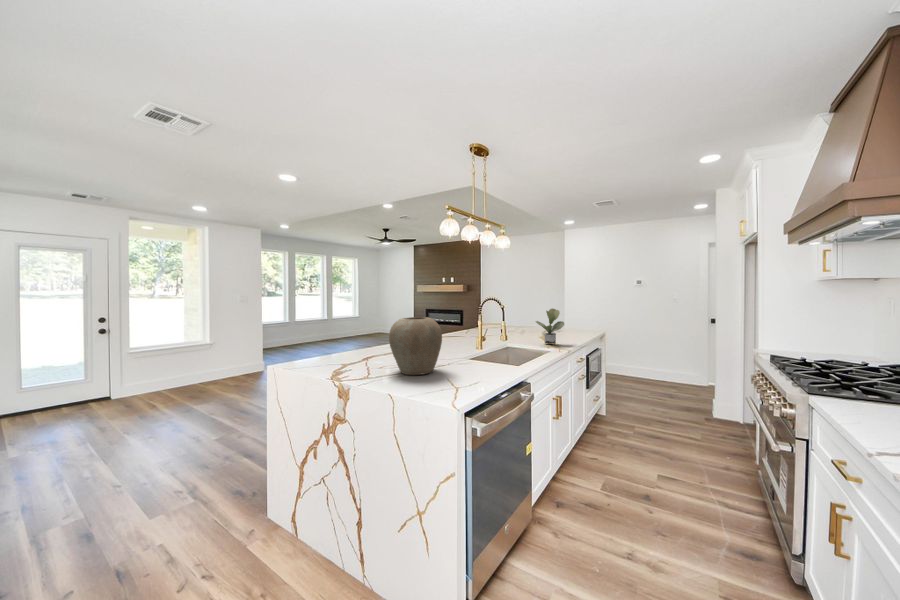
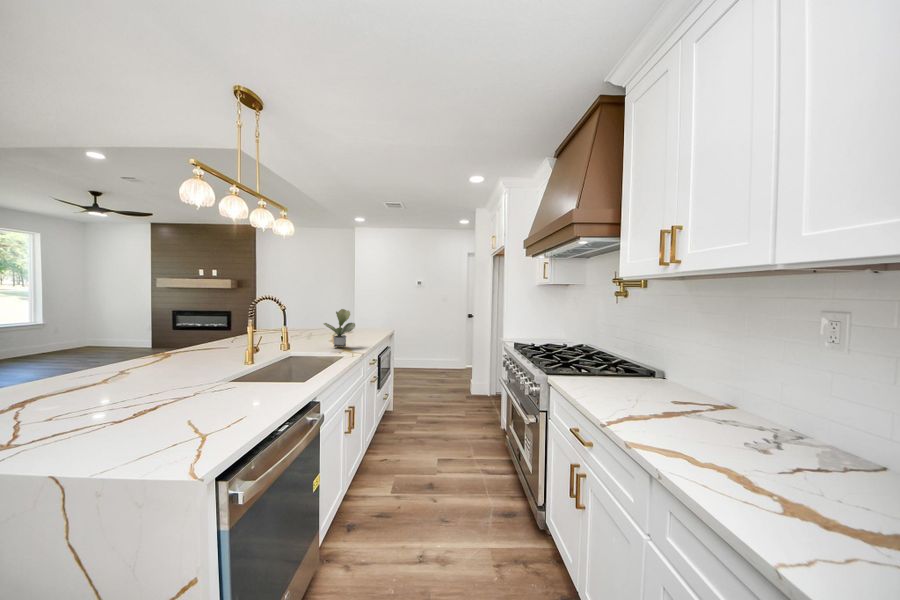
vase: present [389,317,442,375] -> none [60,325,181,423]

